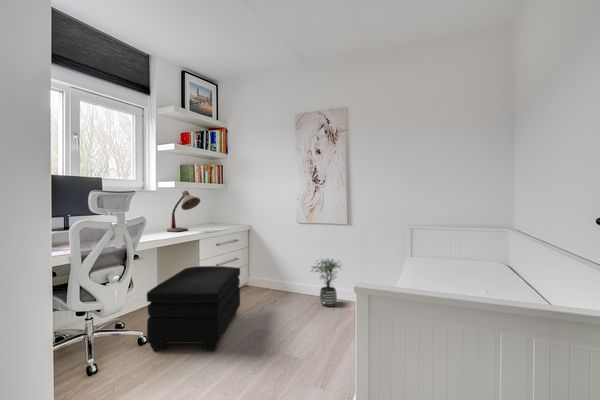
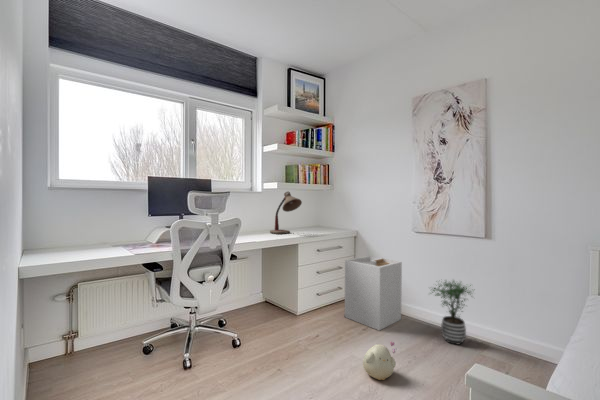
laundry hamper: none [242,246,289,307] -> present [345,256,402,330]
ottoman: present [147,266,240,351] -> none [238,273,340,374]
plush toy: none [266,310,292,342] -> present [363,342,396,380]

